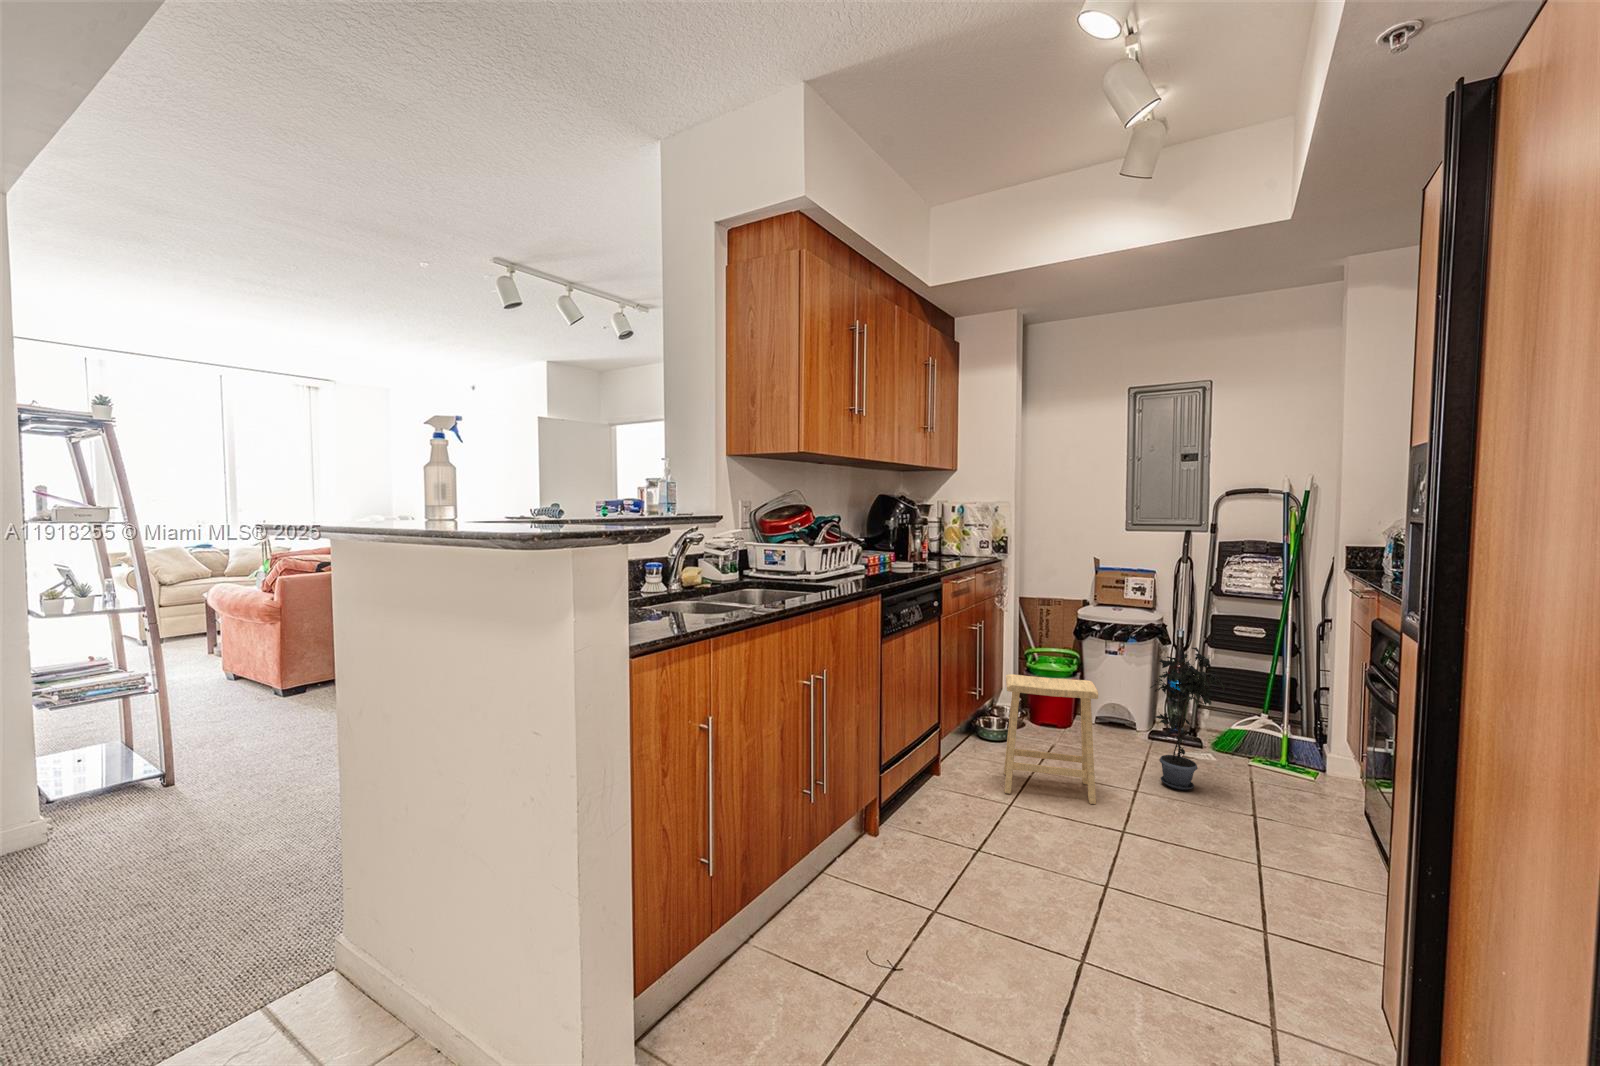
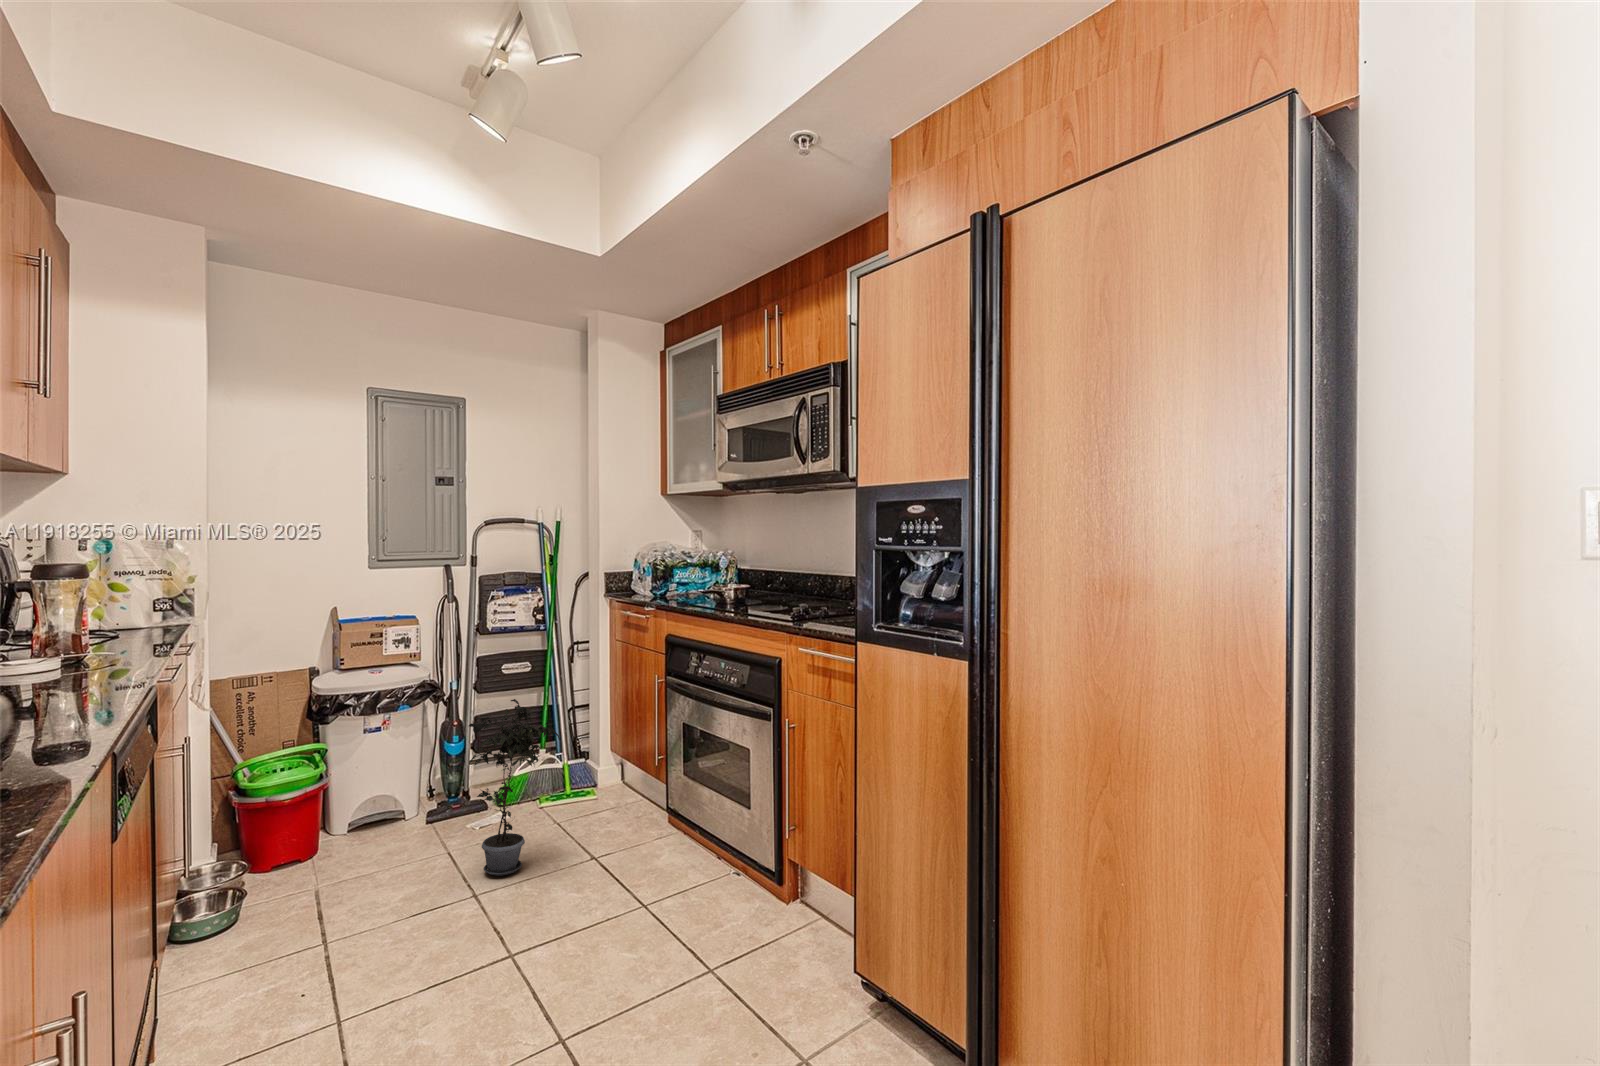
footstool: present [1004,674,1098,804] -> none [267,777,436,1005]

